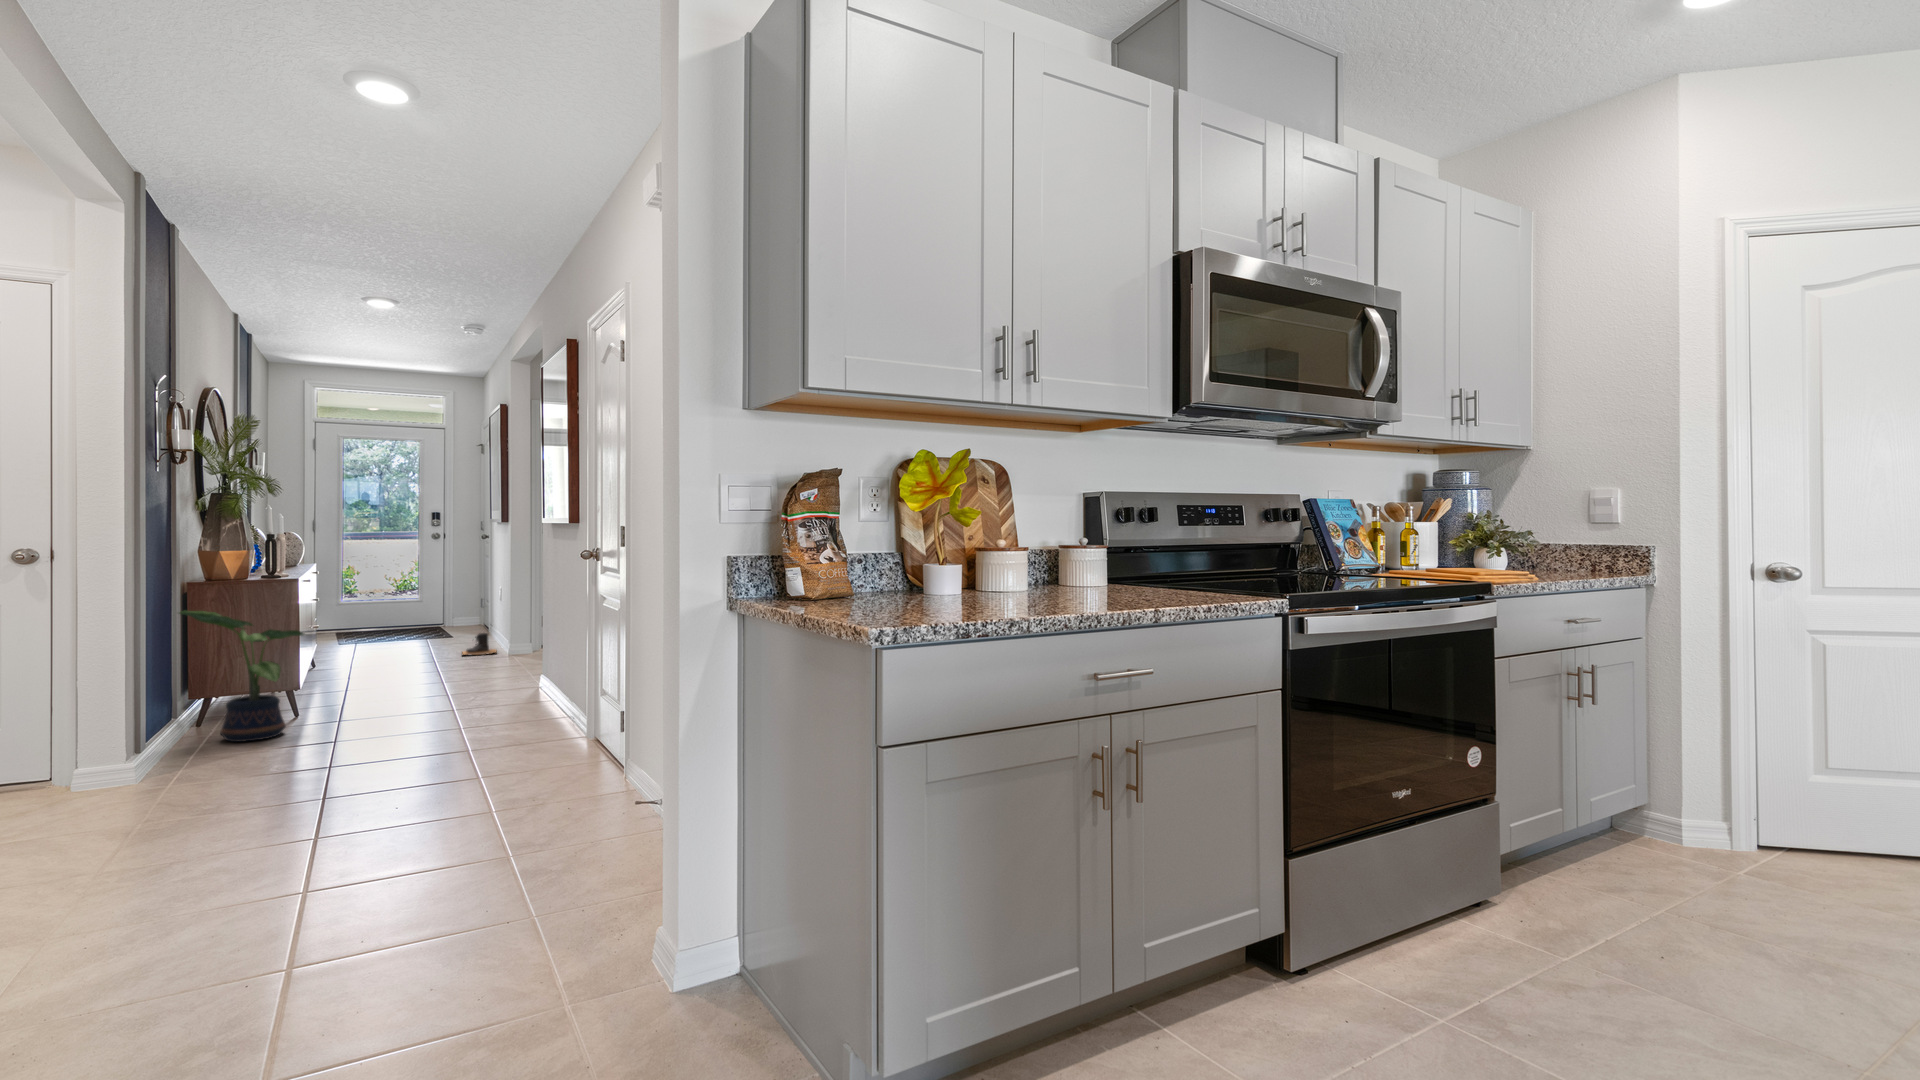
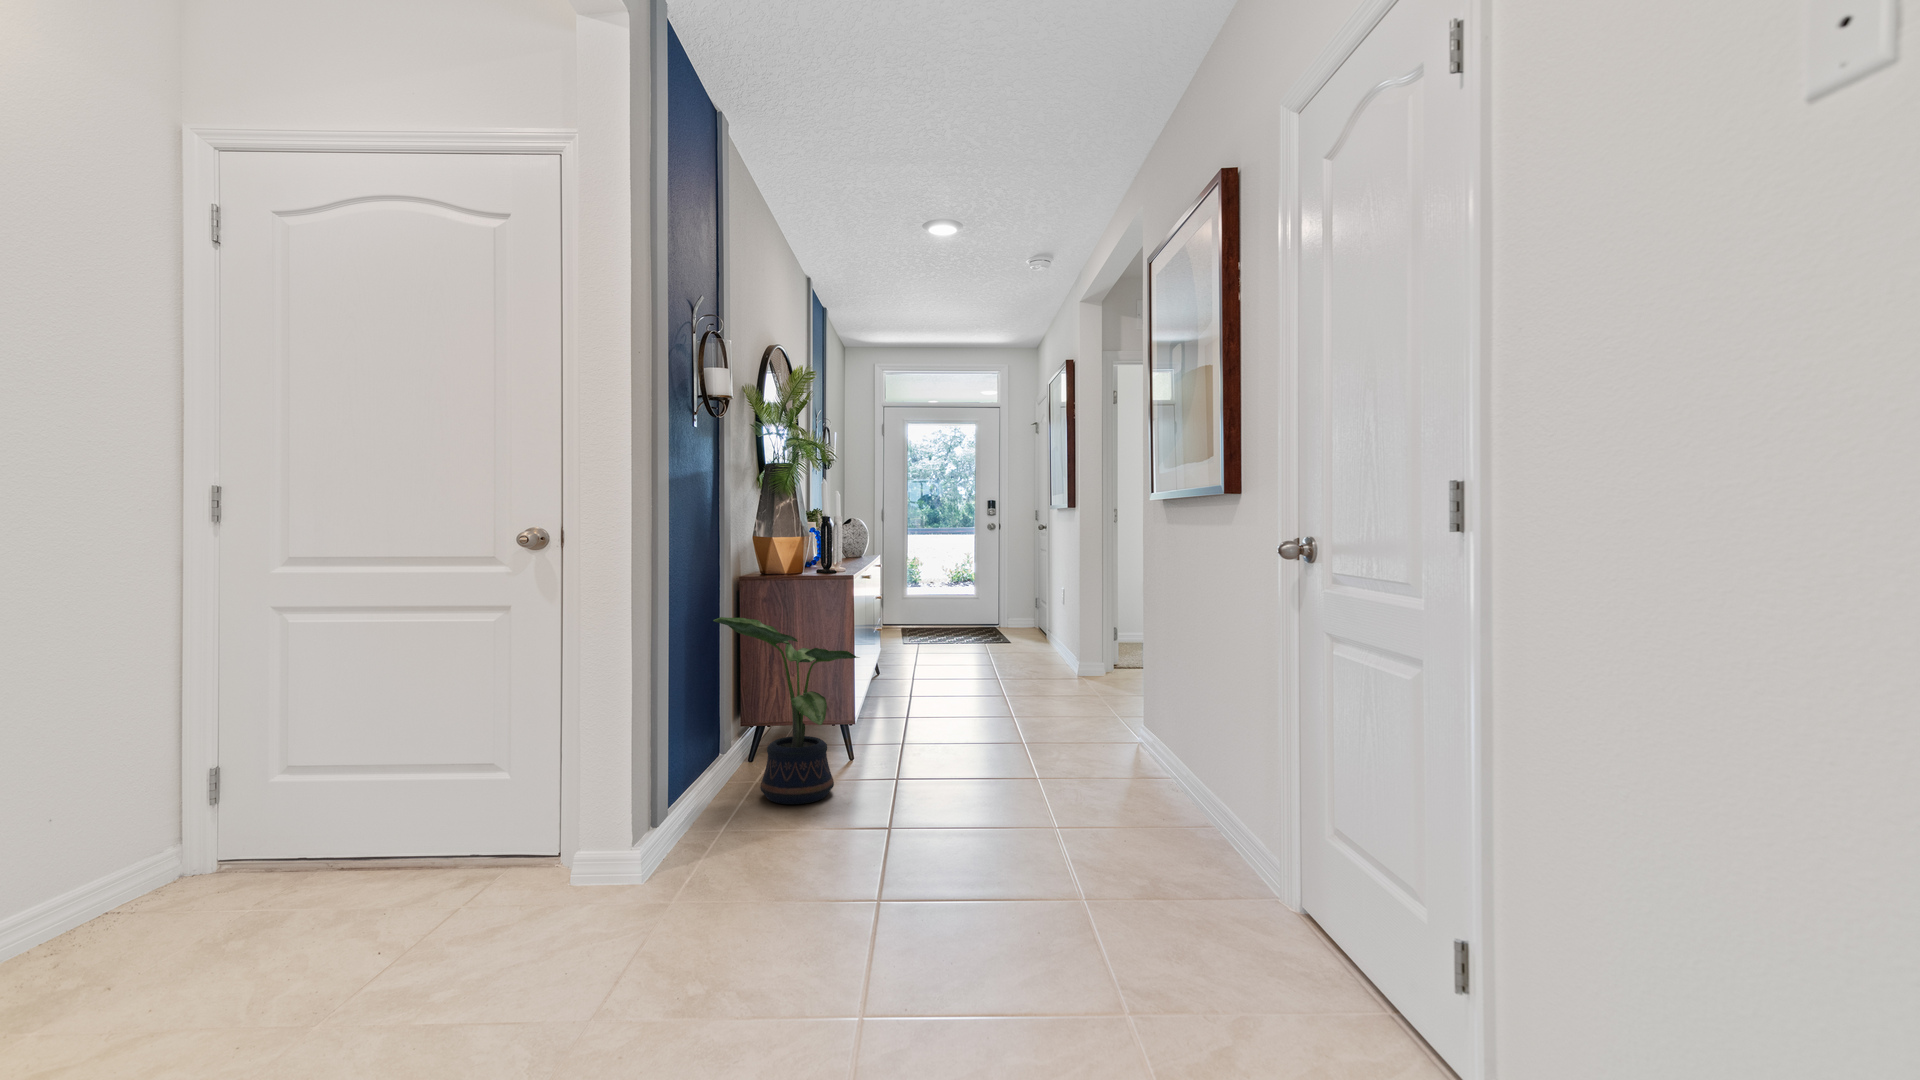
boots: present [462,633,497,656] -> none [1025,645,1066,673]

